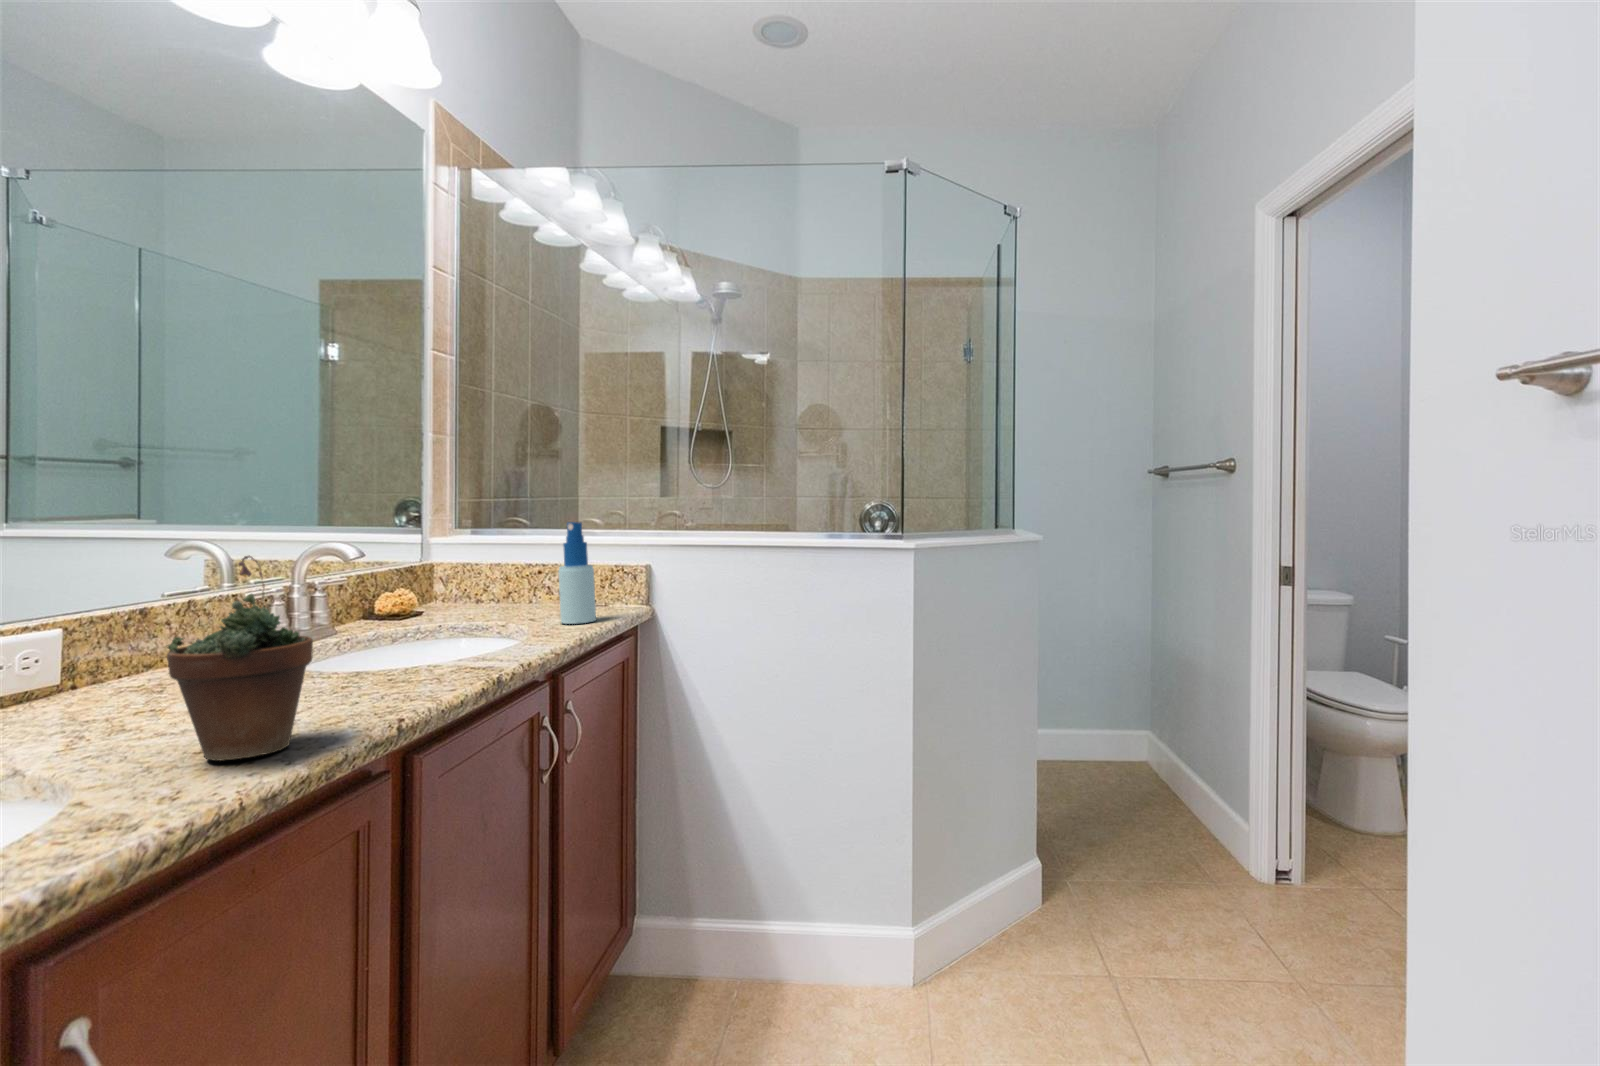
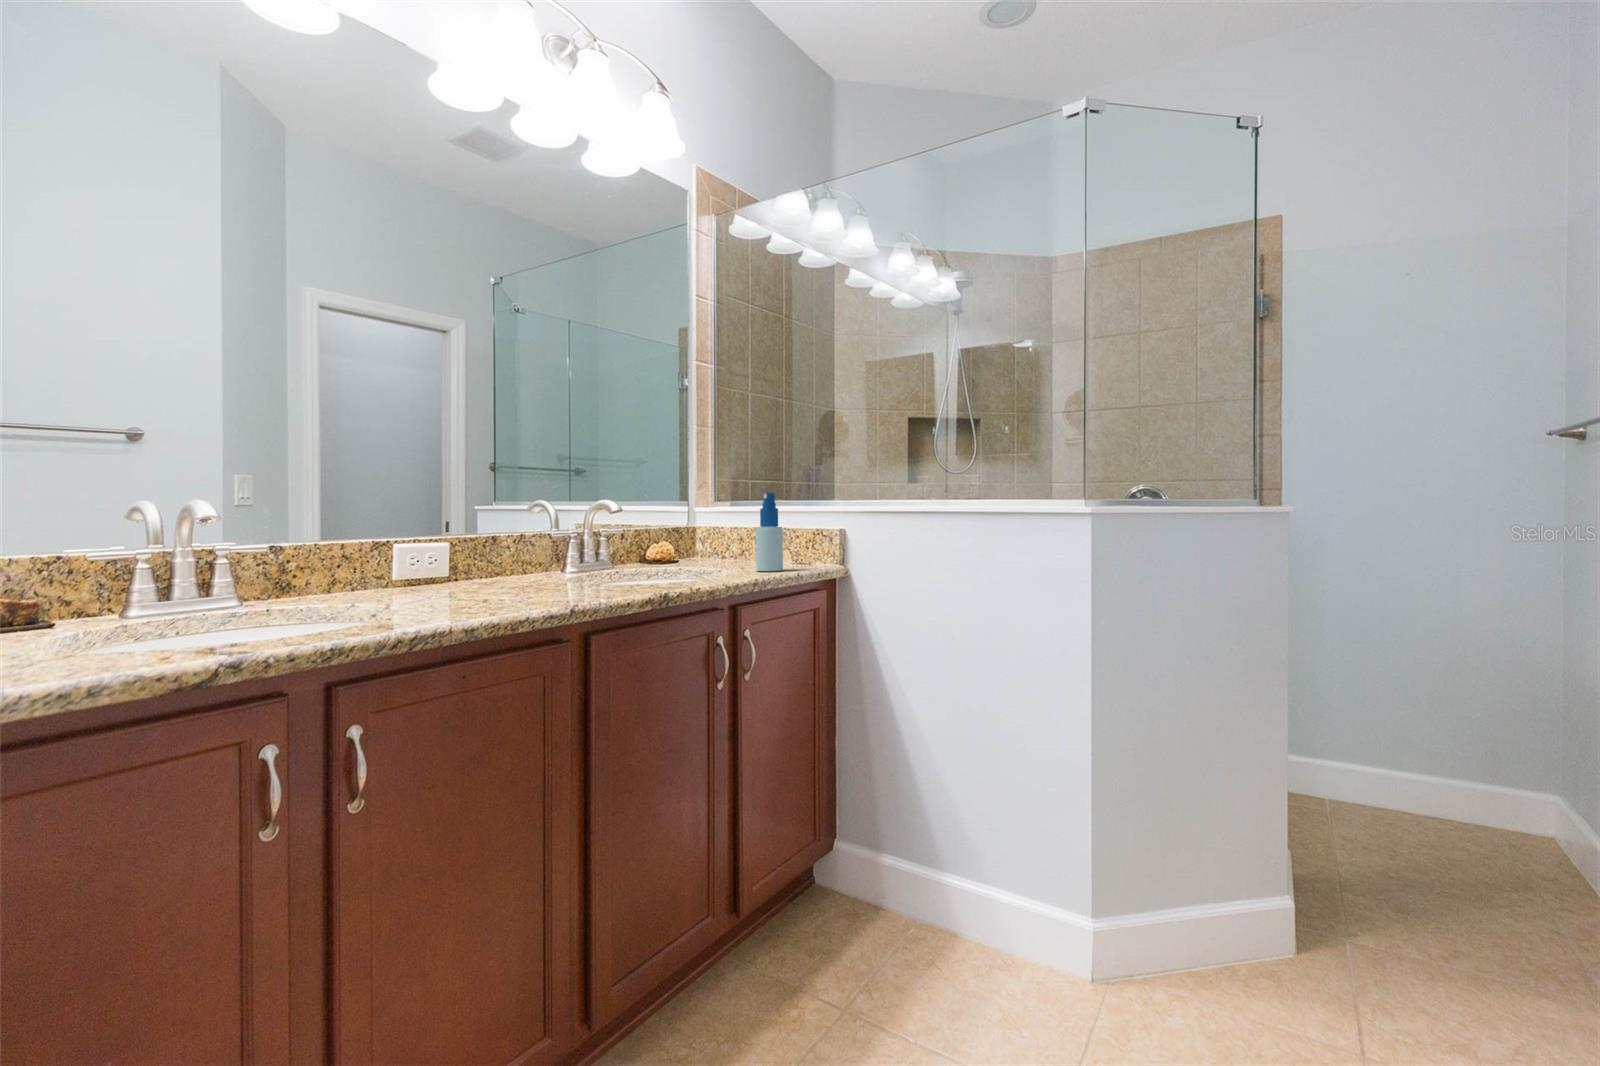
succulent plant: present [167,555,313,761] -> none [442,491,521,612]

